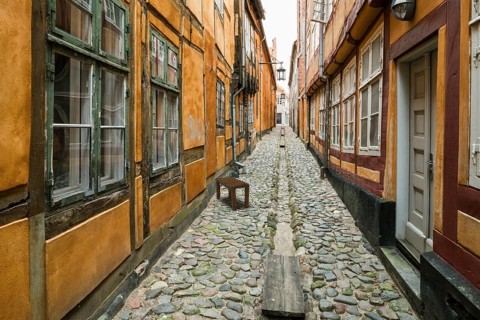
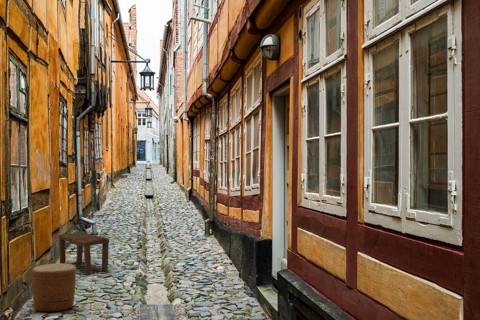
woven basket: none [185,208,219,248] -> present [32,263,76,312]

